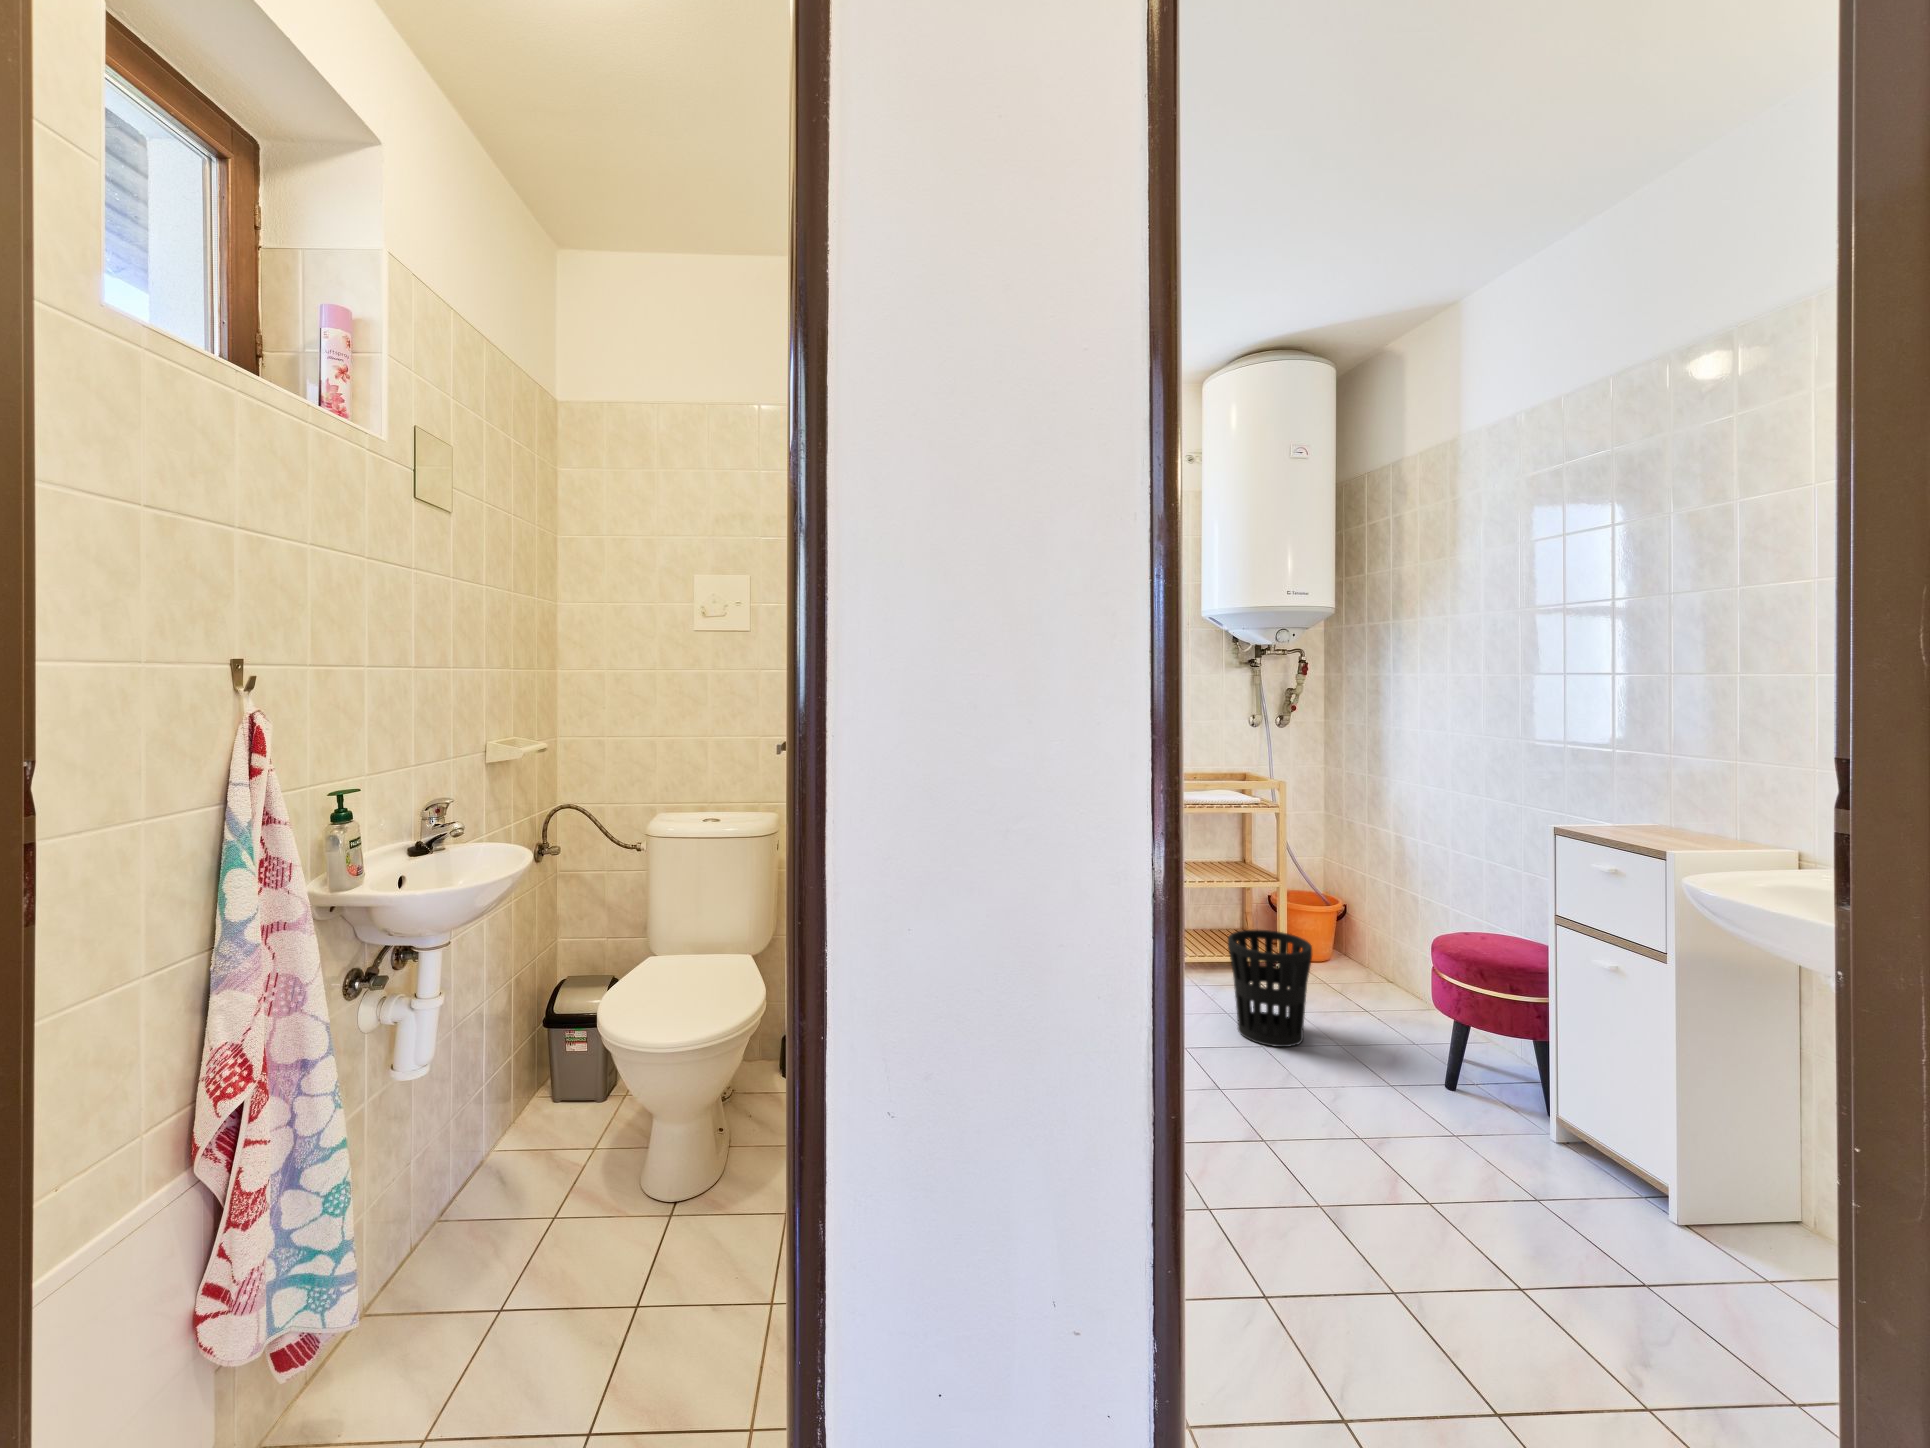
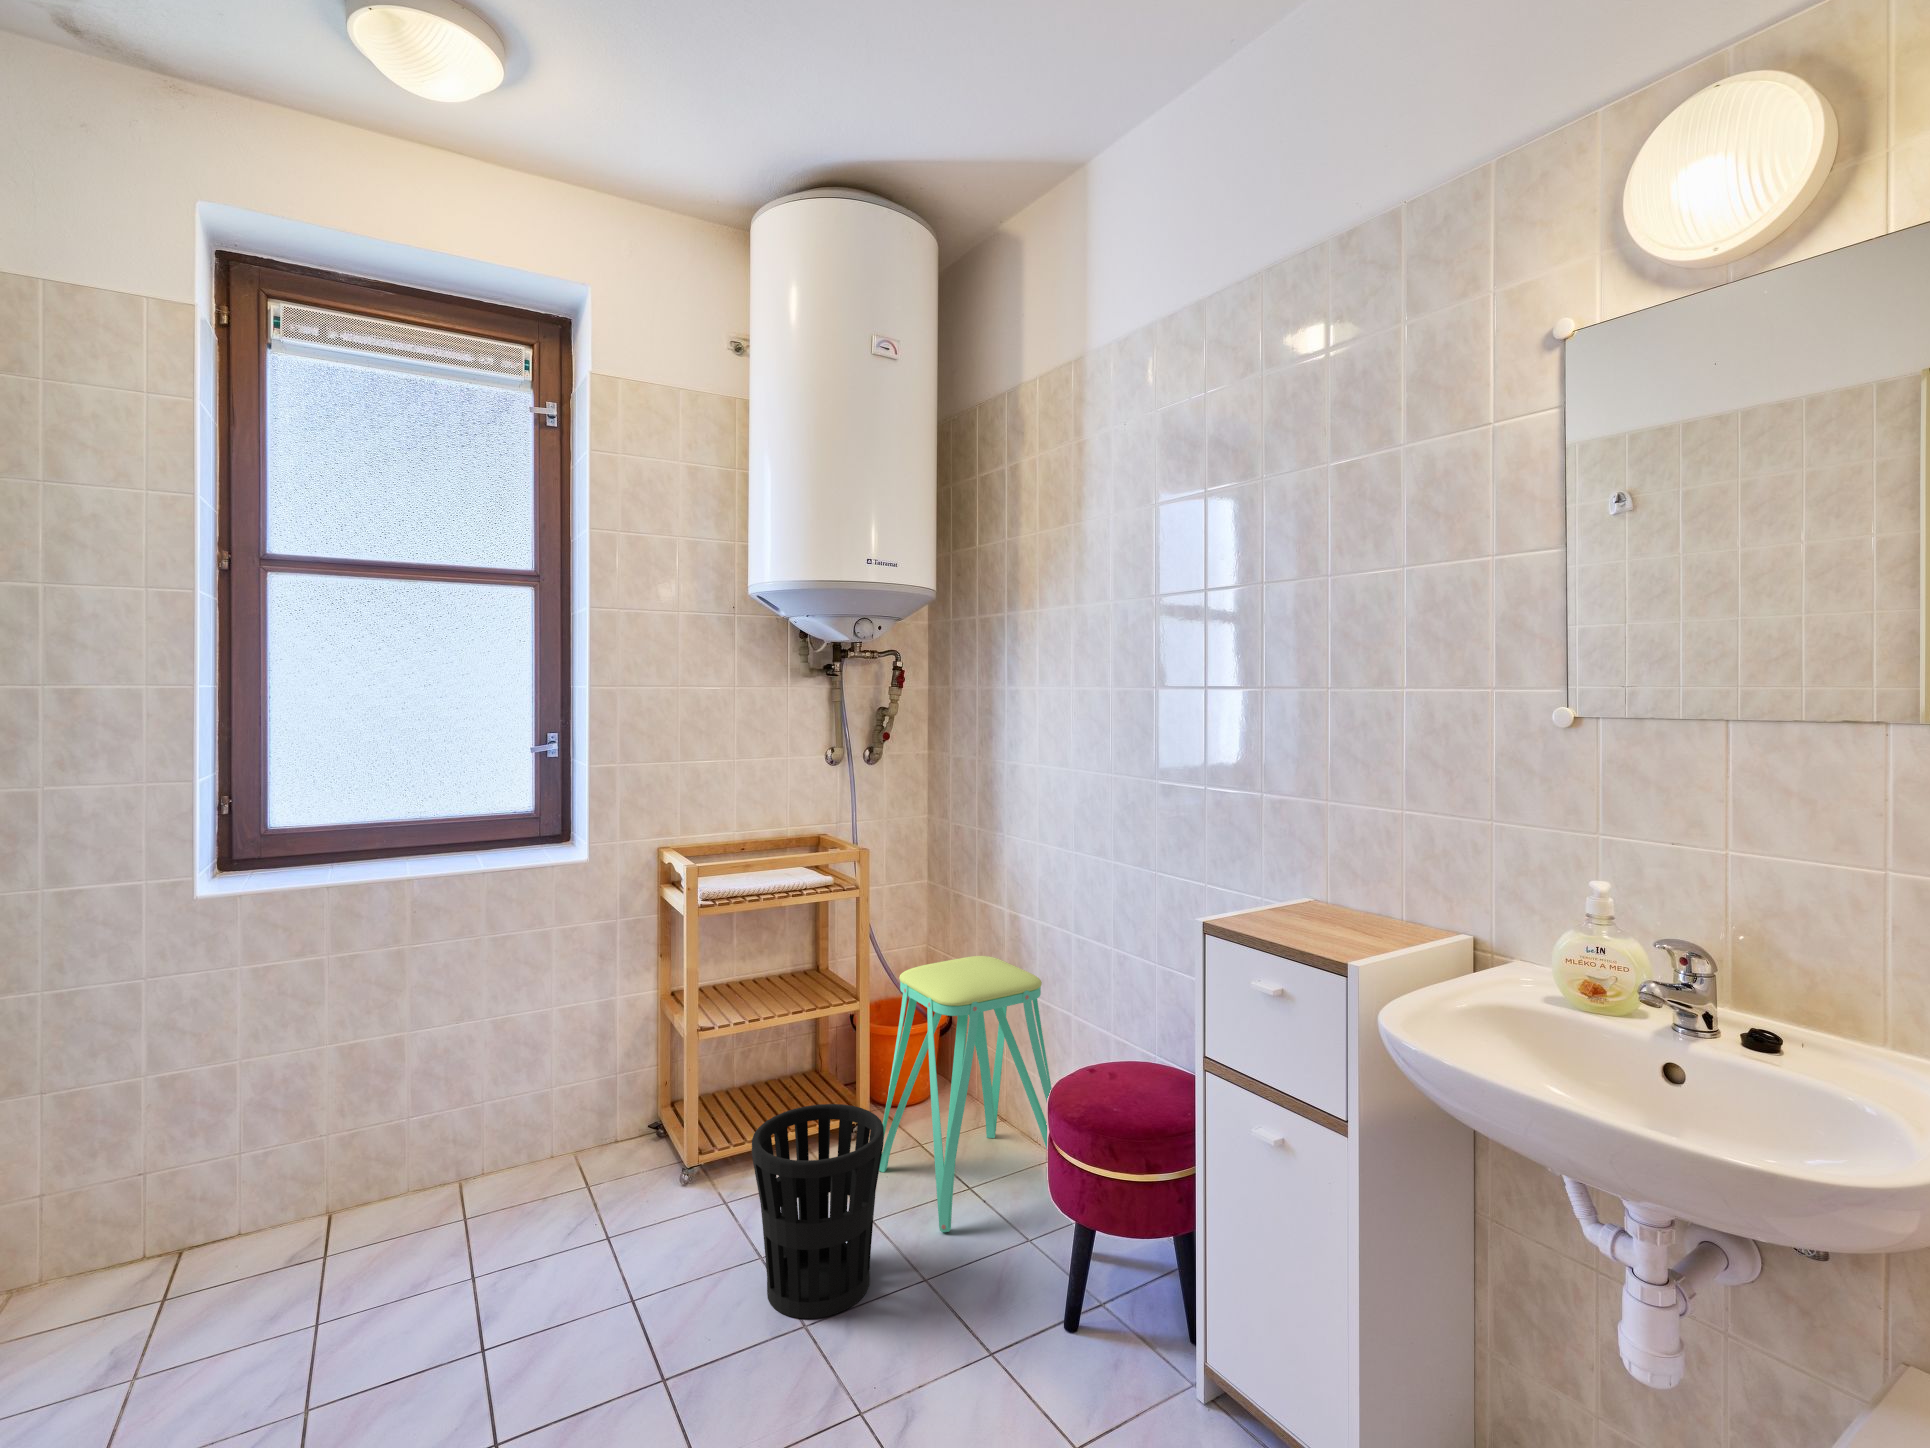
stool: none [1298,859,1445,1027] -> present [879,956,1052,1232]

